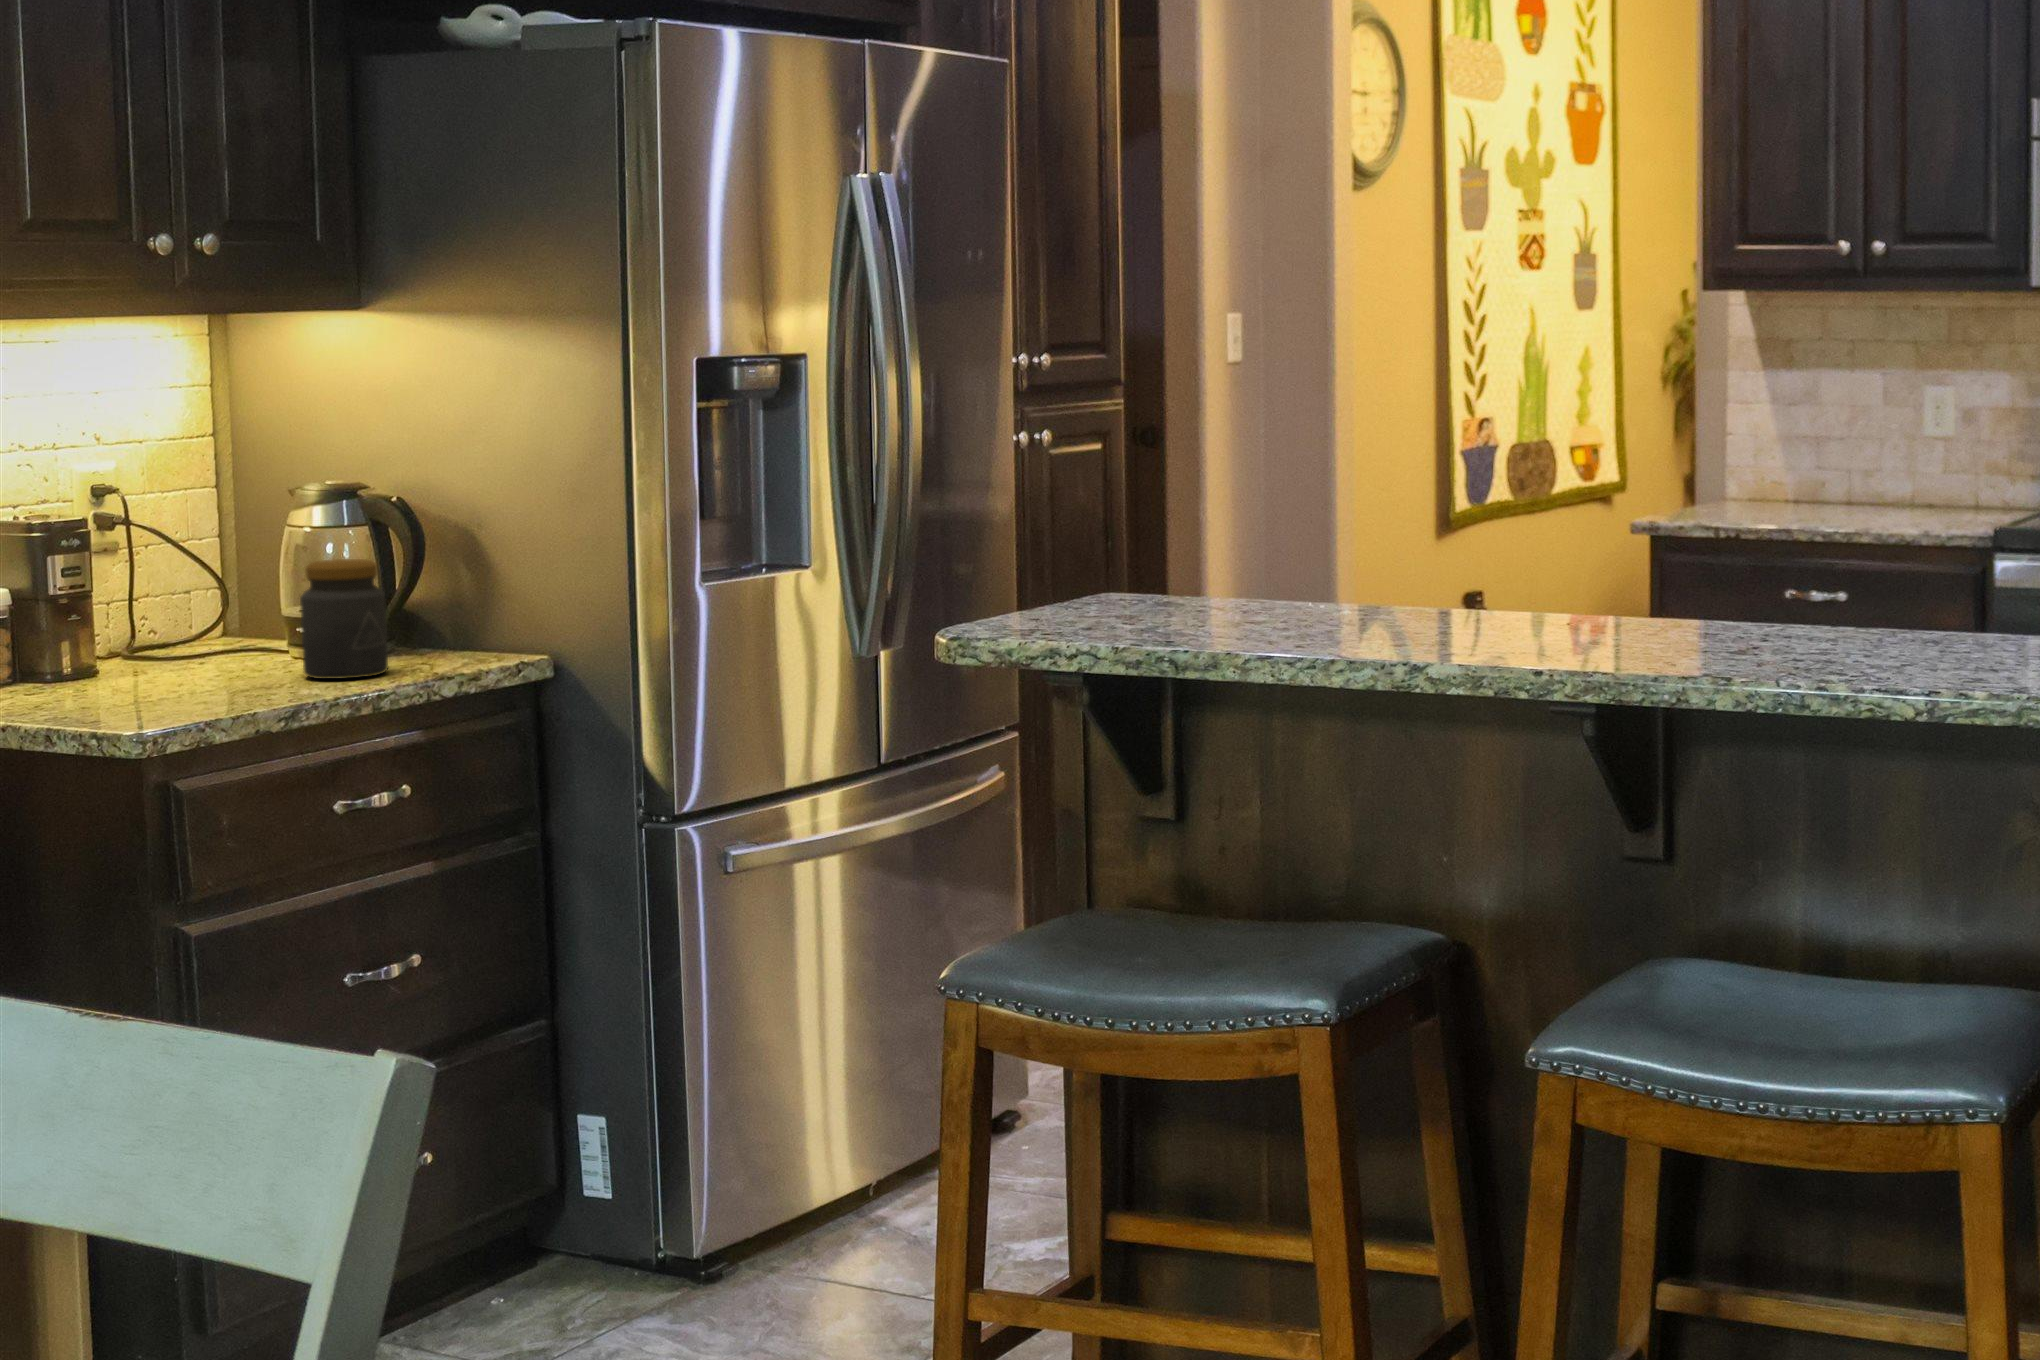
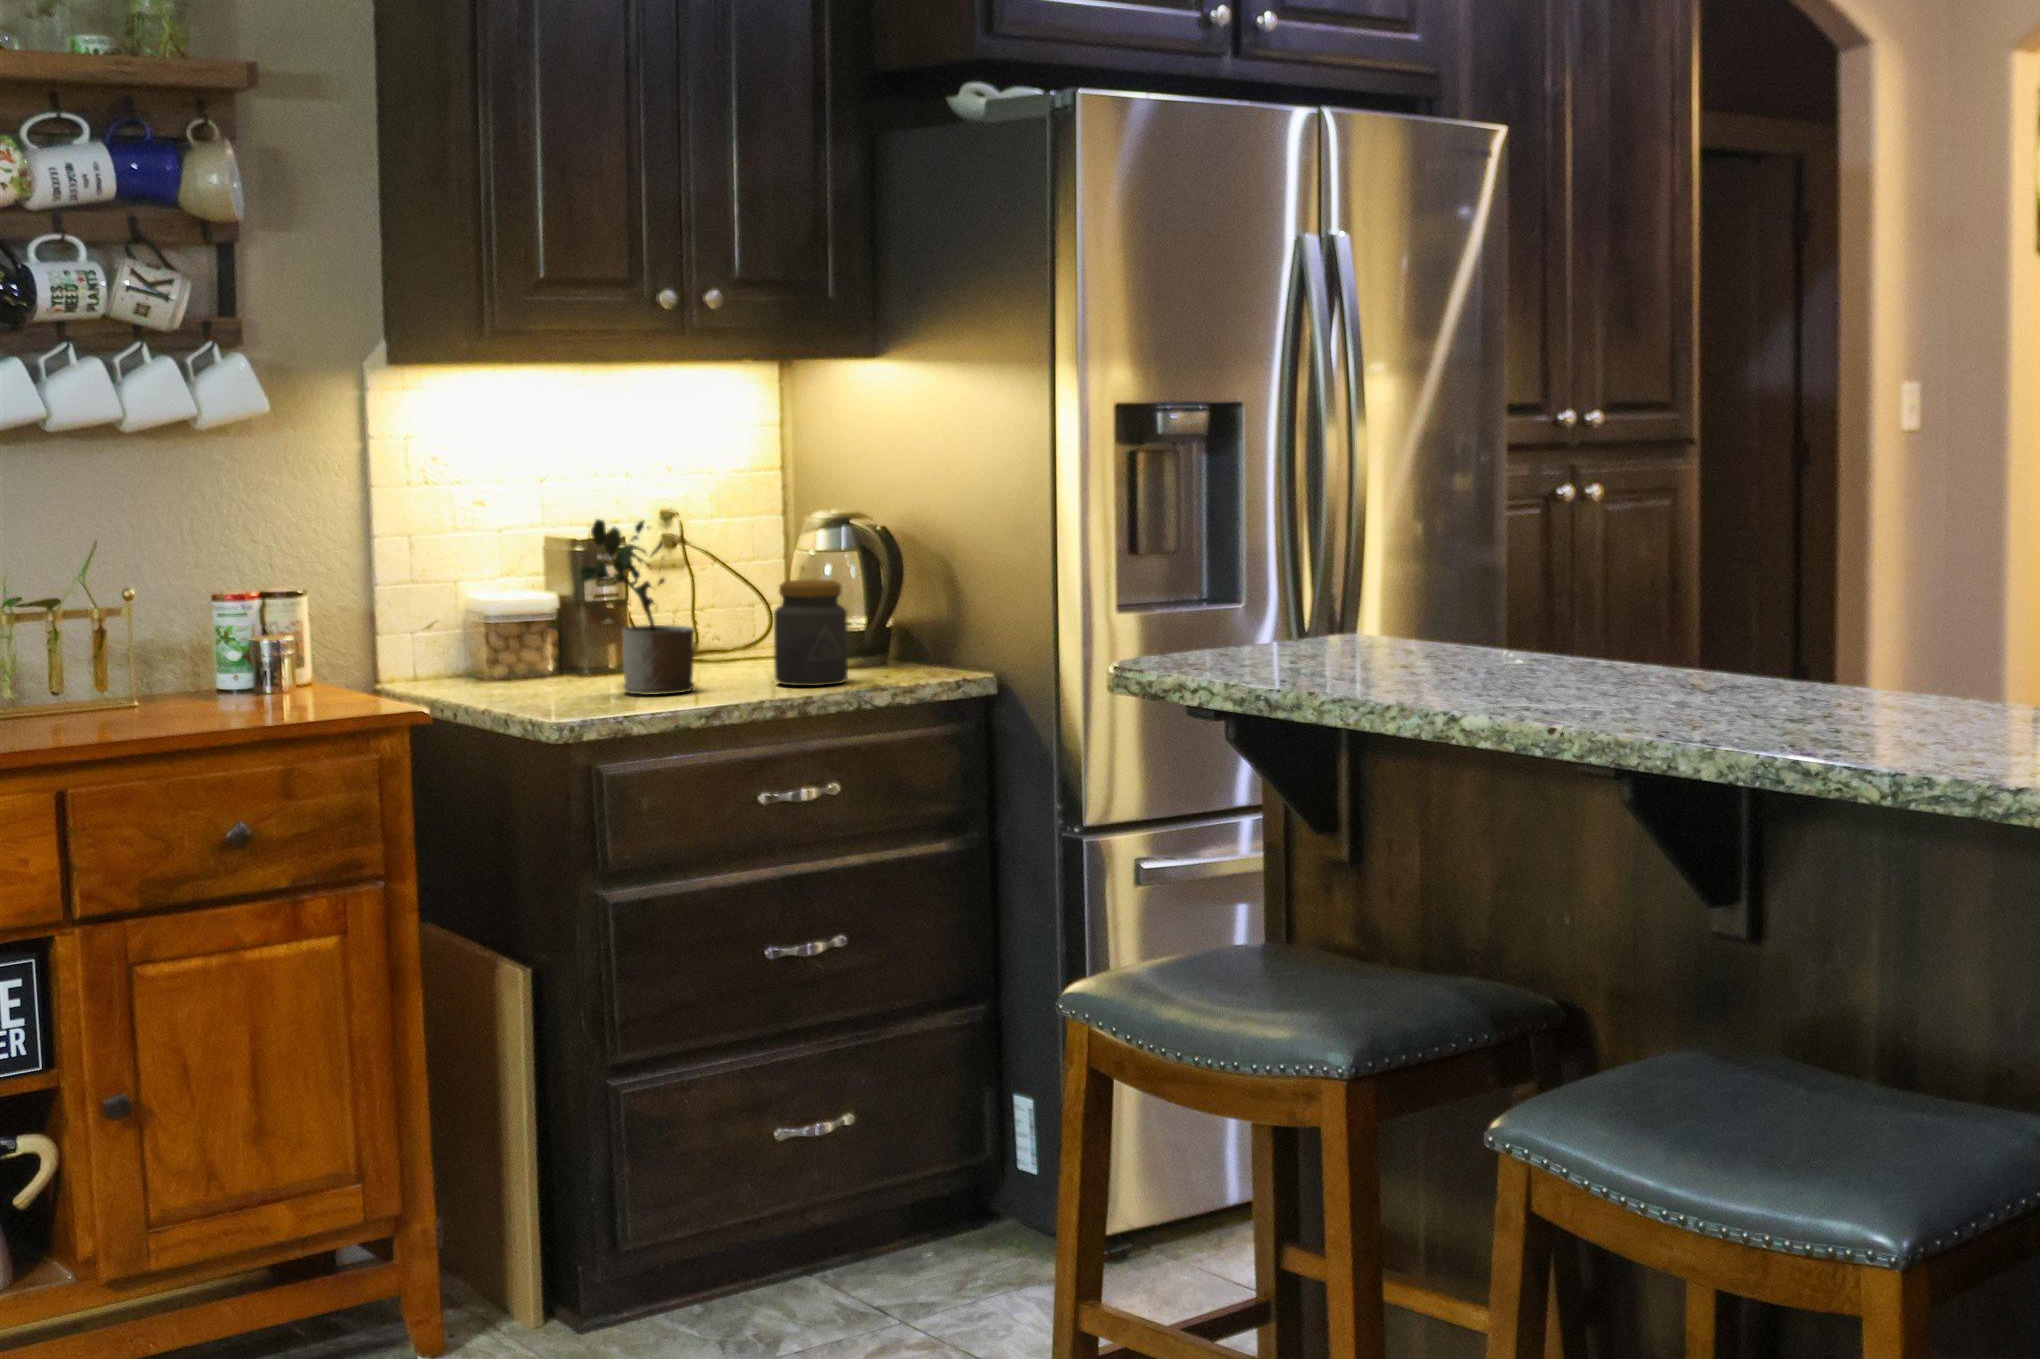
potted plant: none [83,501,221,701] -> present [579,519,695,695]

